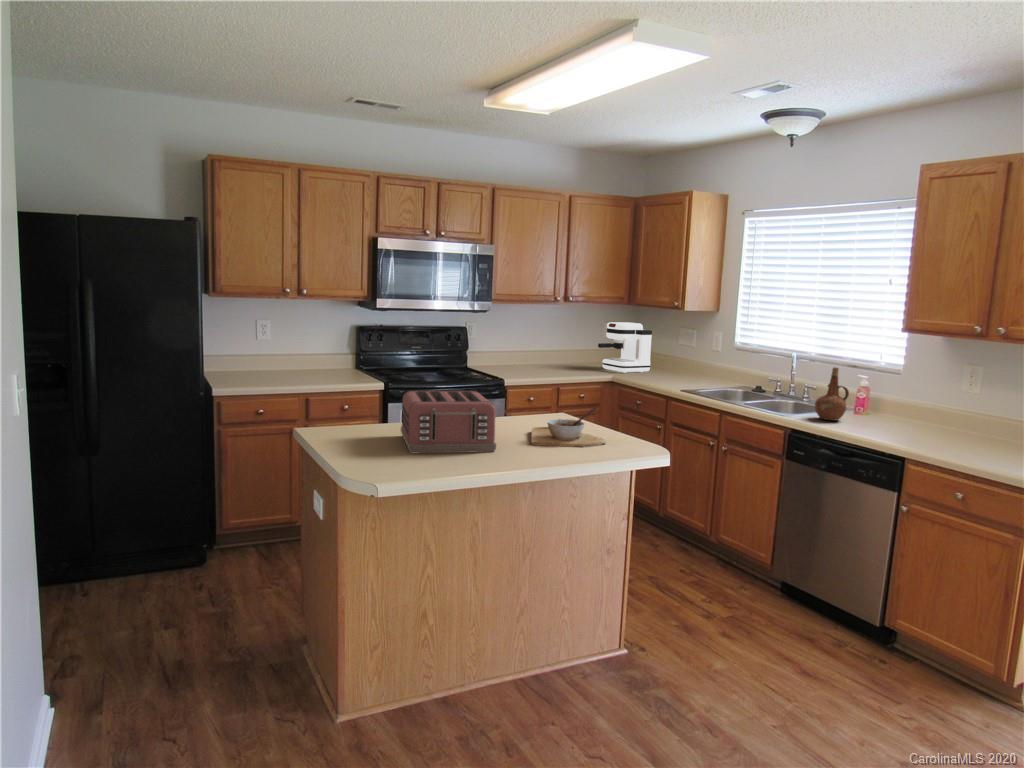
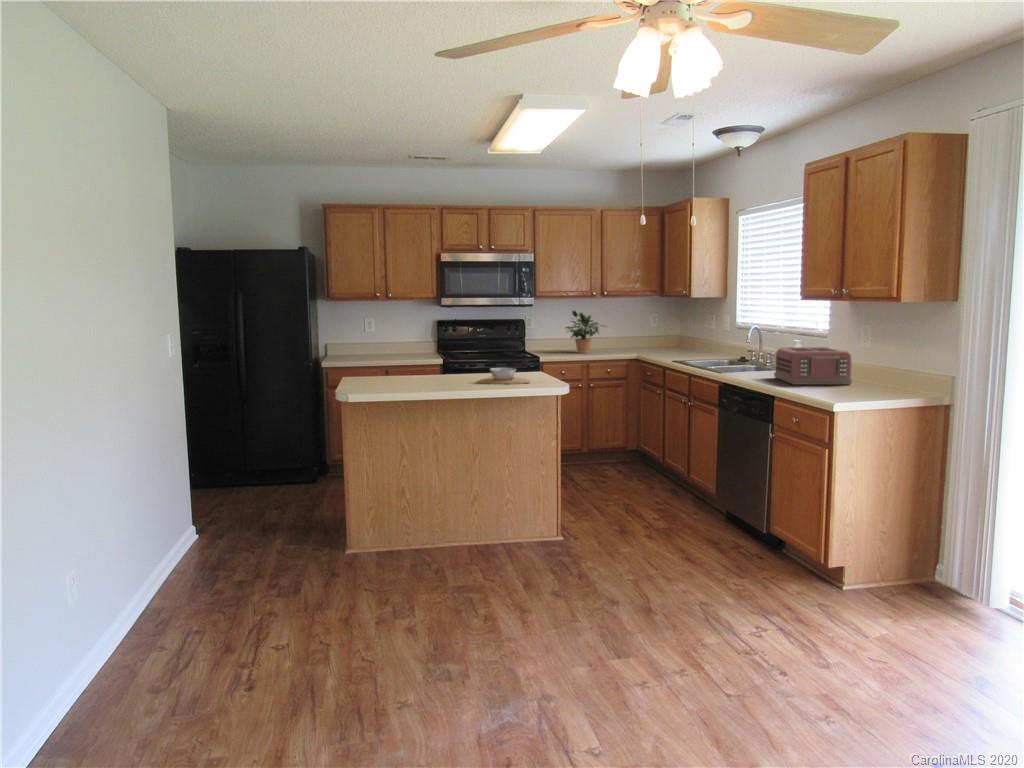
potted plant: none [523,320,577,374] -> present [566,311,606,353]
coffee maker: present [598,322,652,373] -> none [630,311,675,351]
ceramic pitcher: present [815,368,849,420] -> none [743,332,770,375]
toaster: present [401,391,496,453] -> present [774,347,852,385]

